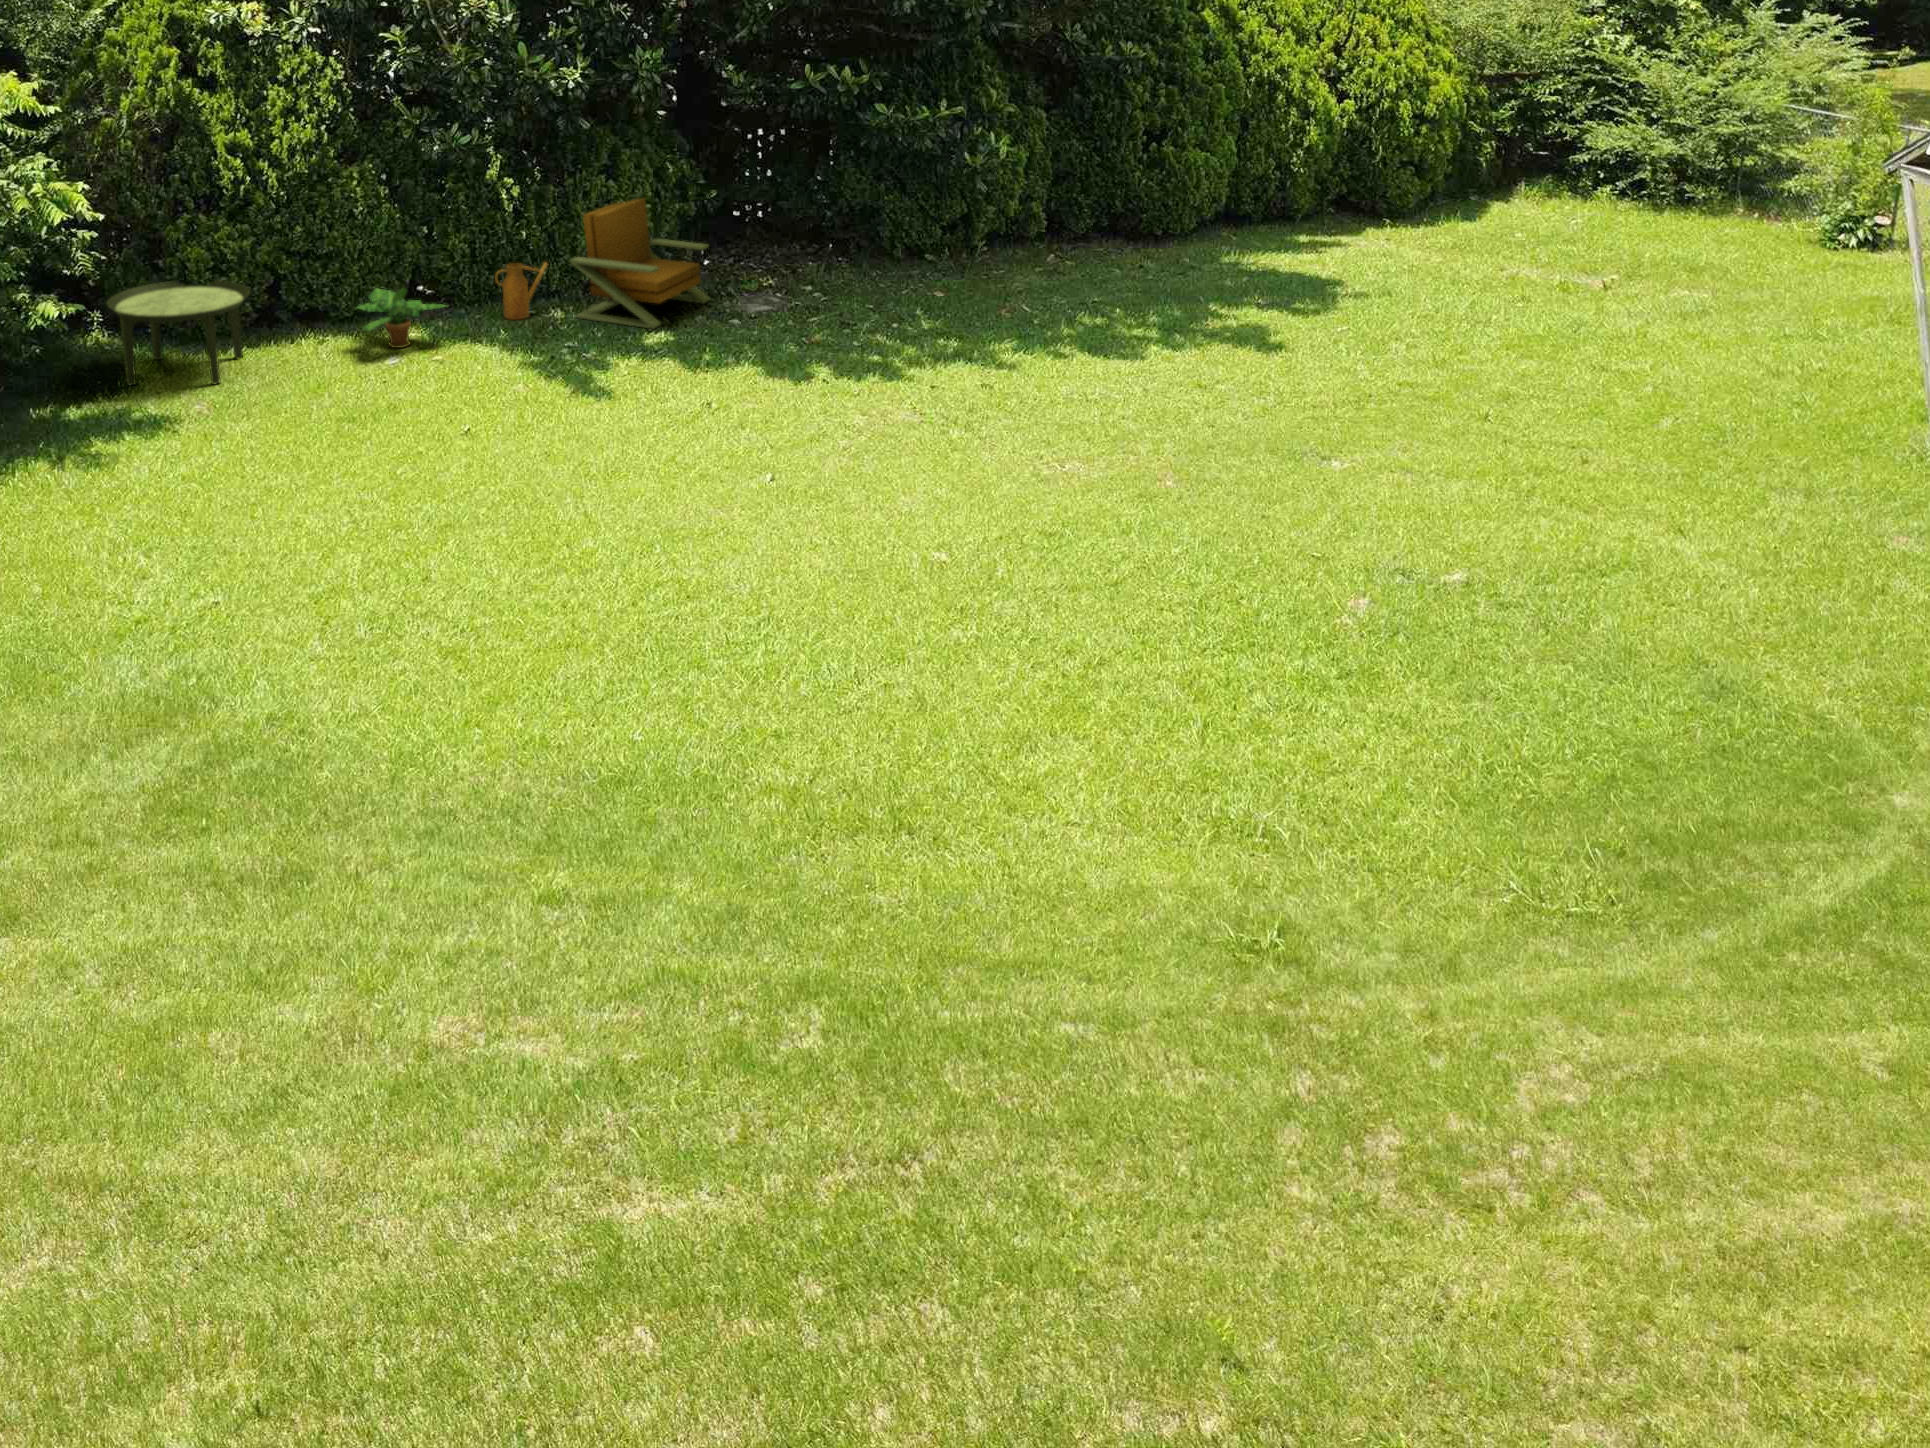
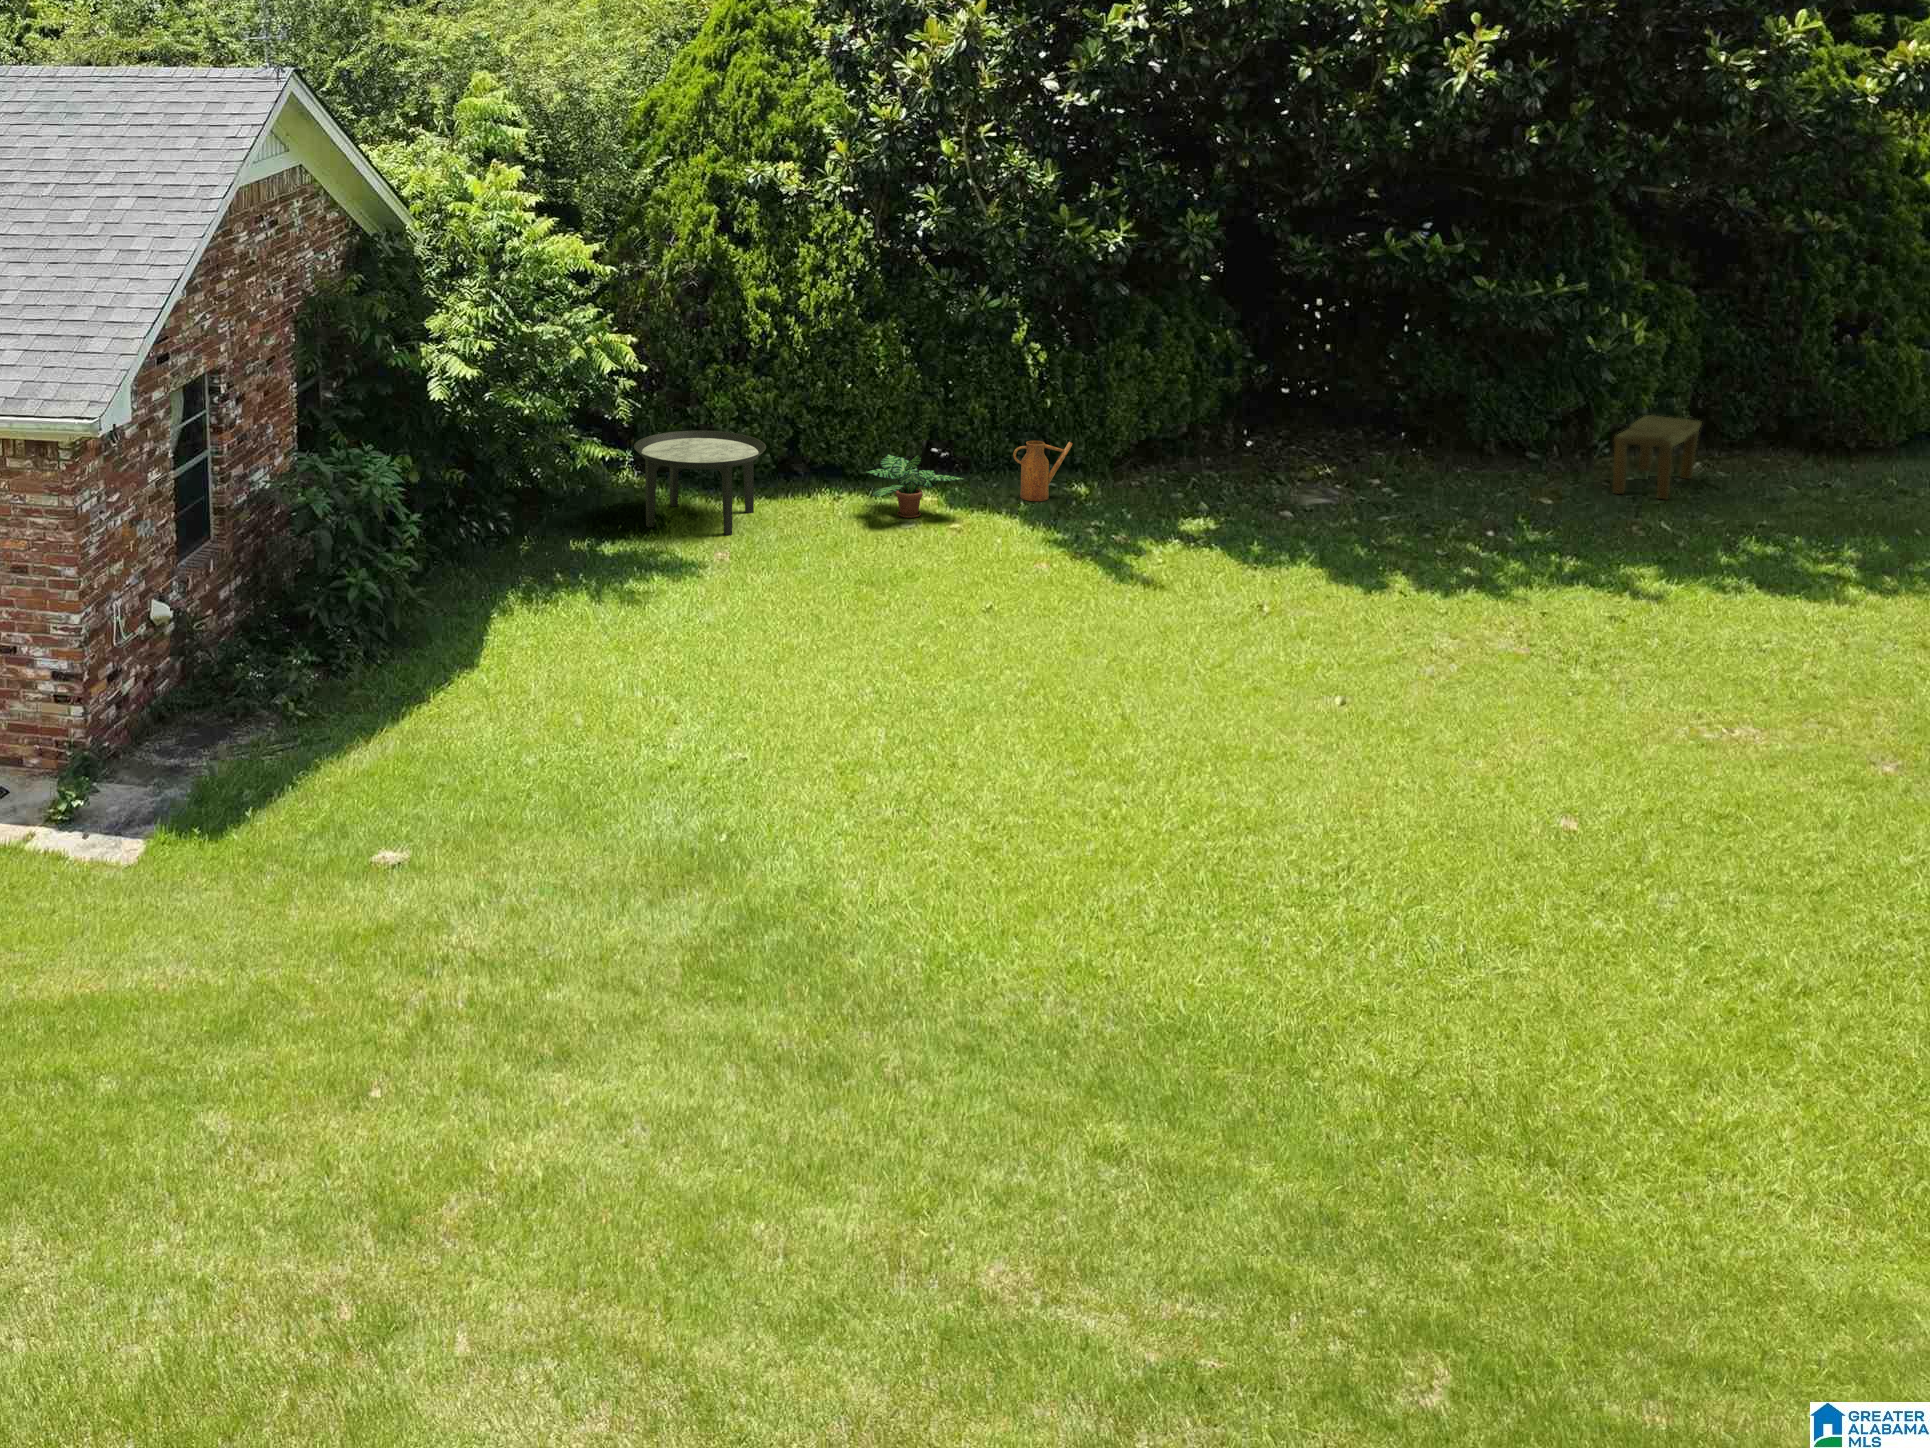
lounge chair: present [570,198,710,329] -> none [1098,380,1262,525]
bench: none [974,202,1034,270] -> present [1613,415,1701,499]

